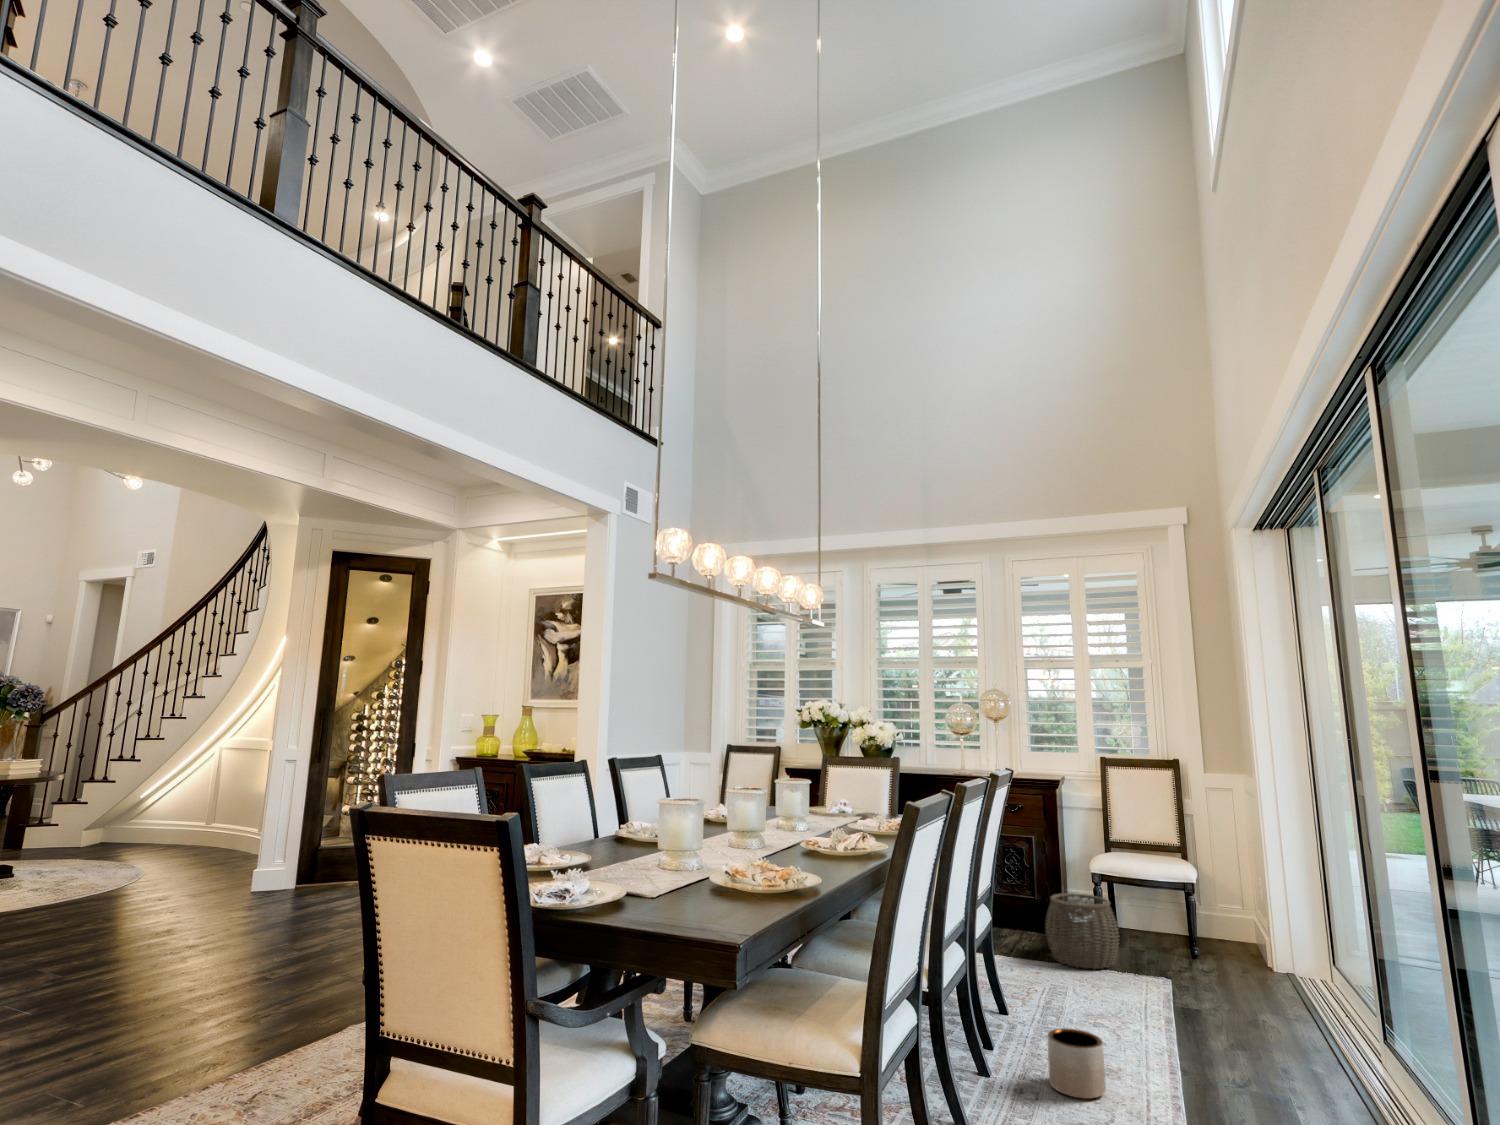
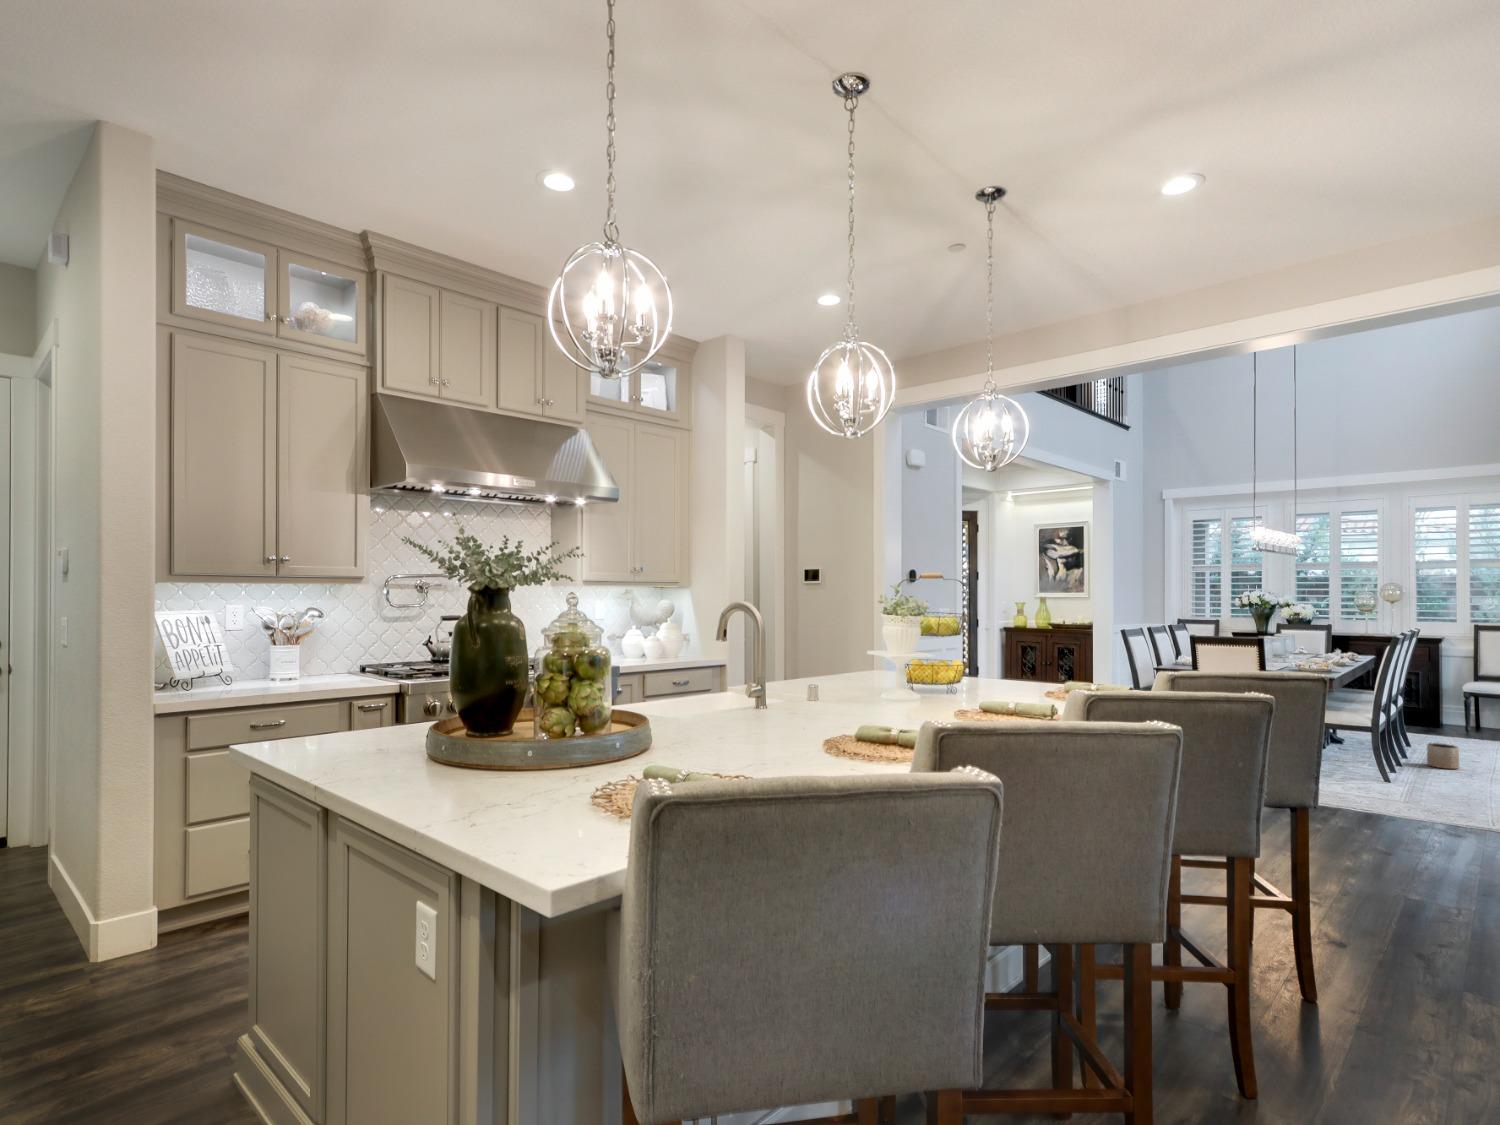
woven basket: present [1045,893,1119,969] -> none [1426,701,1480,740]

